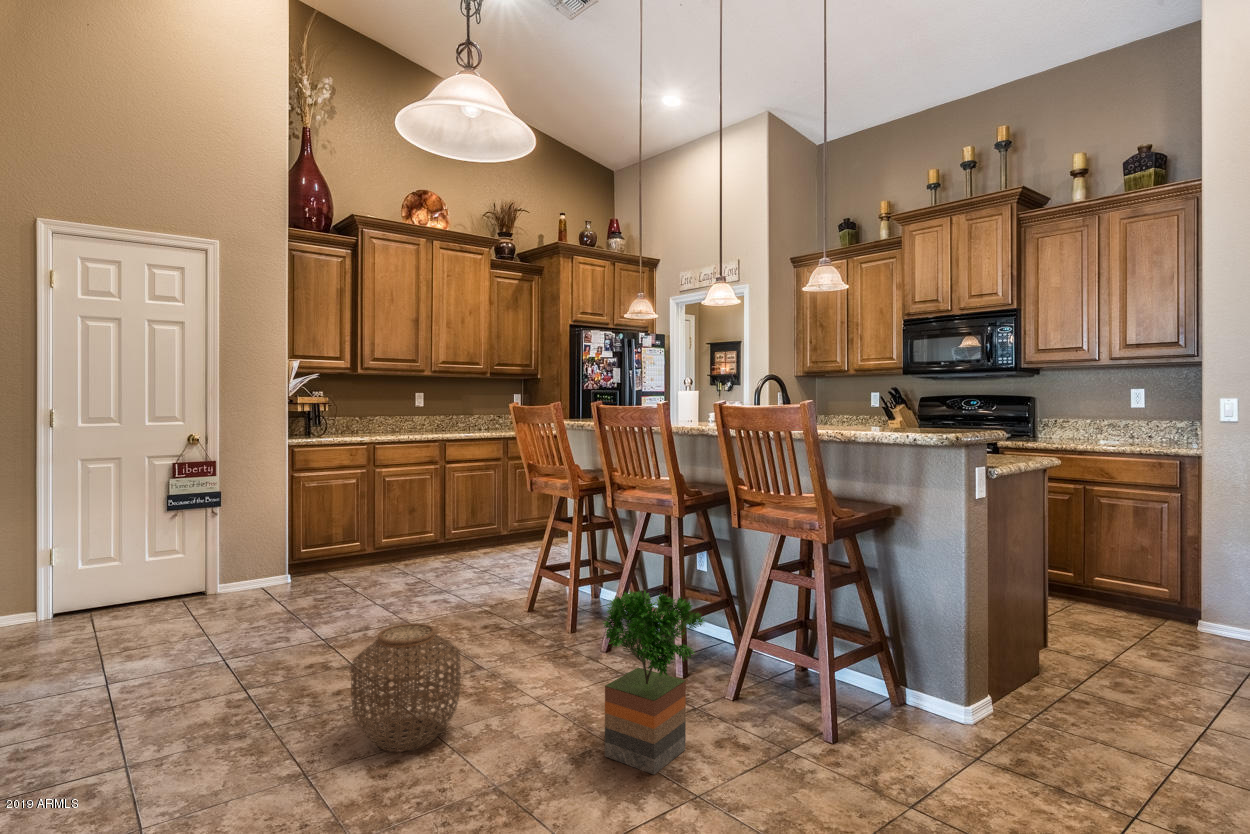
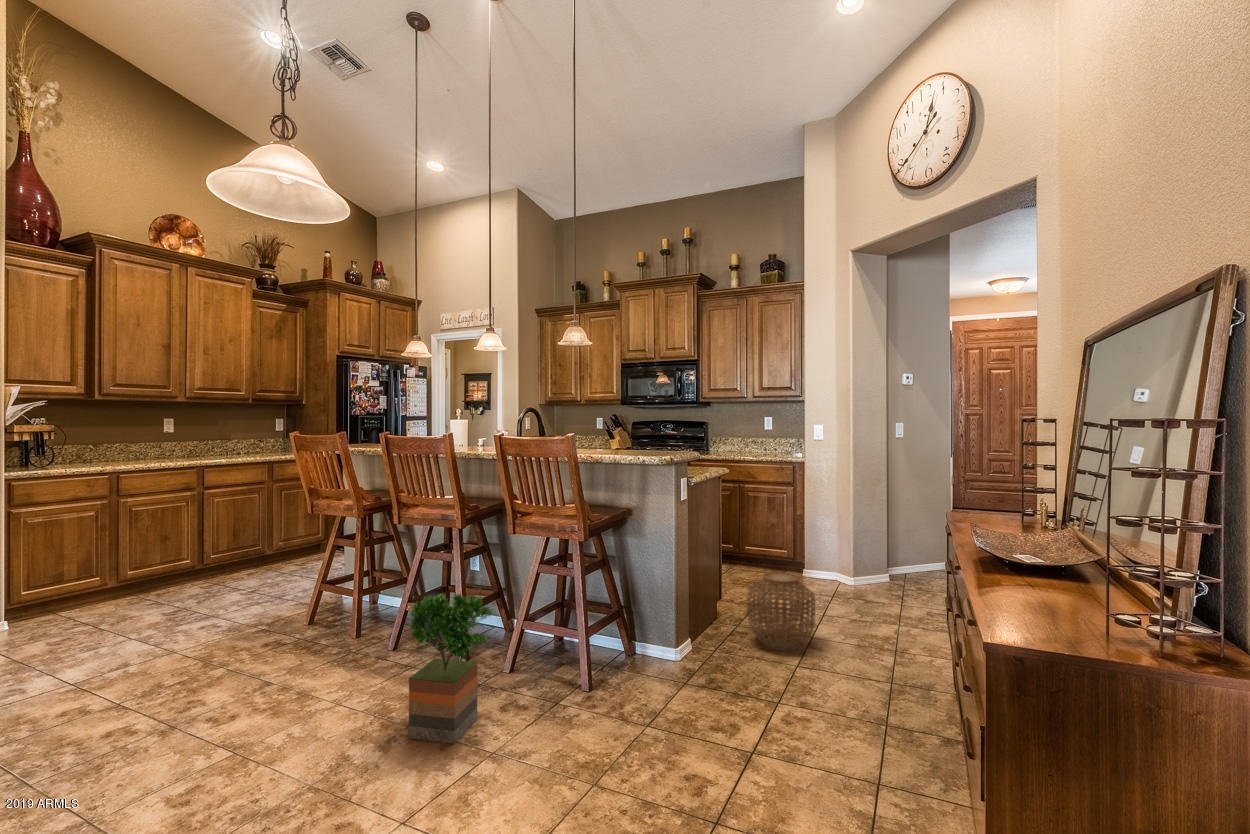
woven basket: present [351,623,460,752] -> present [747,572,815,651]

